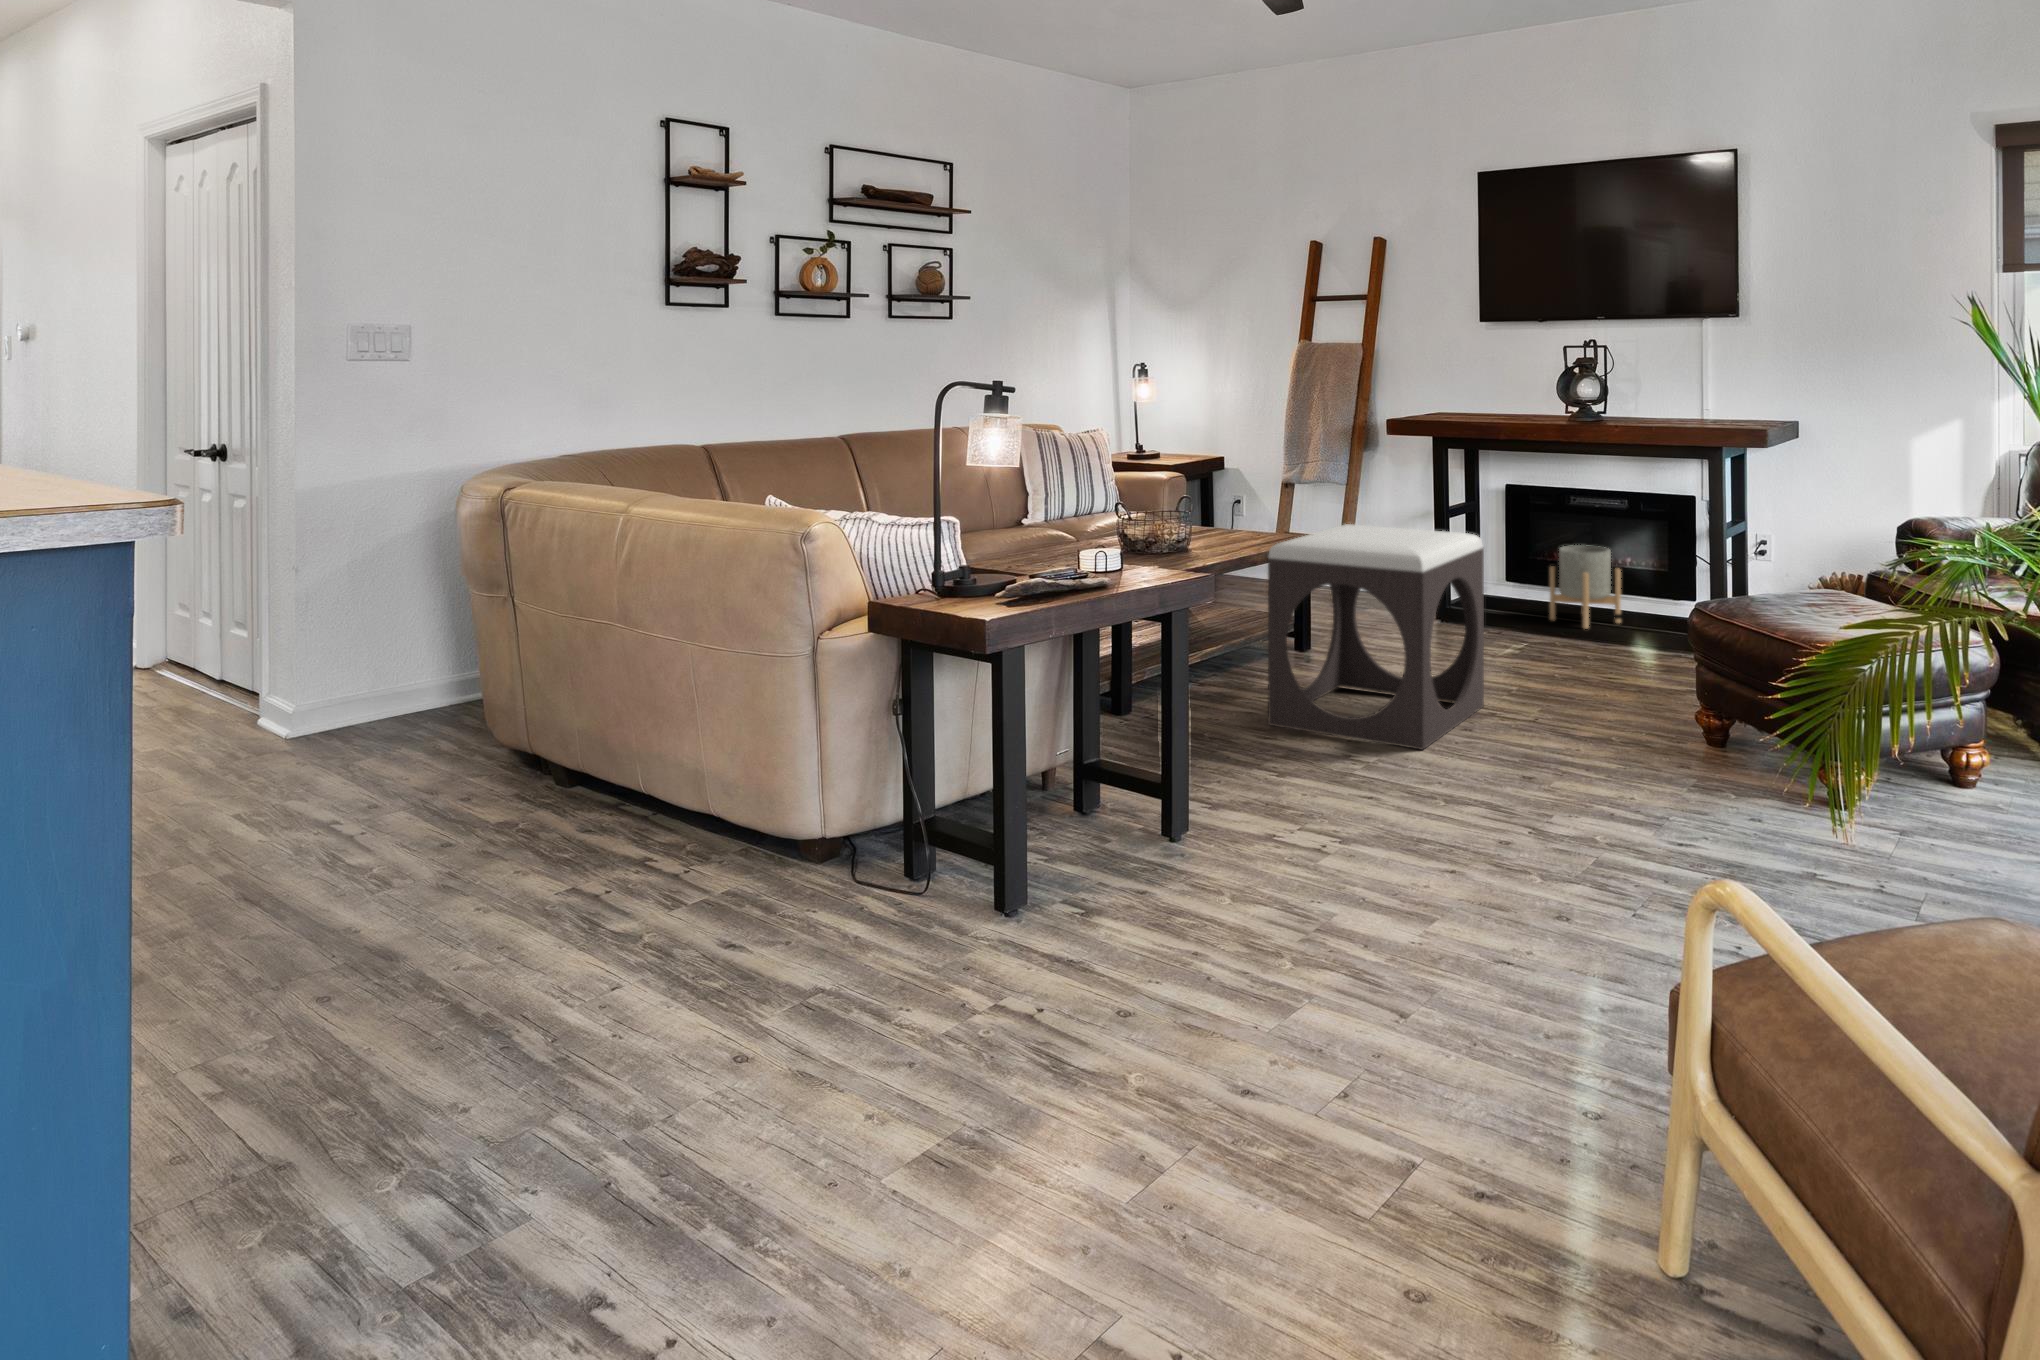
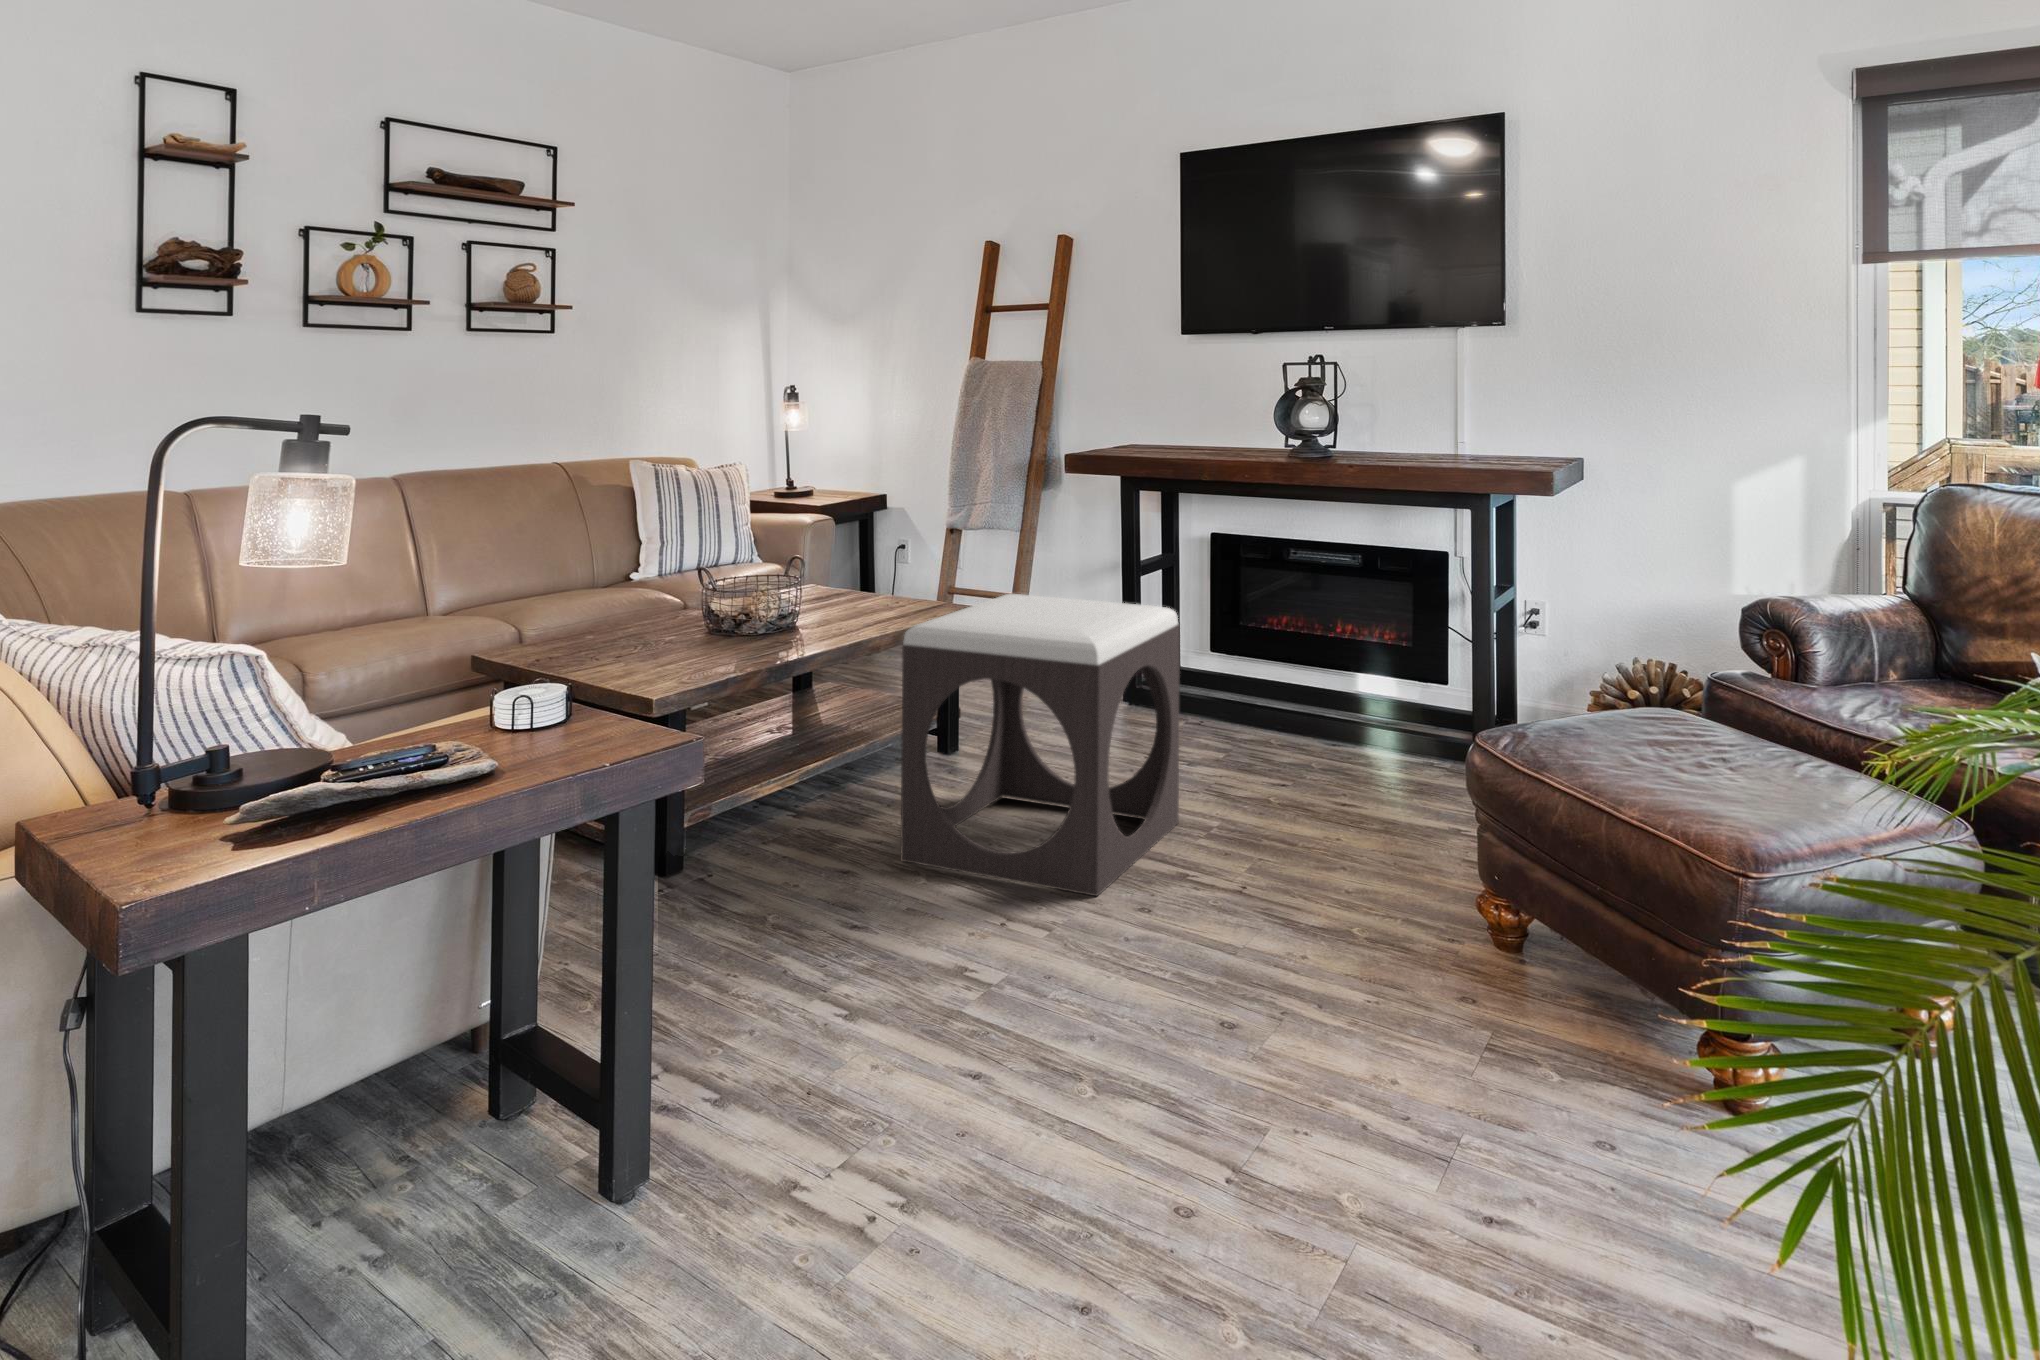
planter: present [1550,545,1621,629] -> none [1261,604,1343,704]

